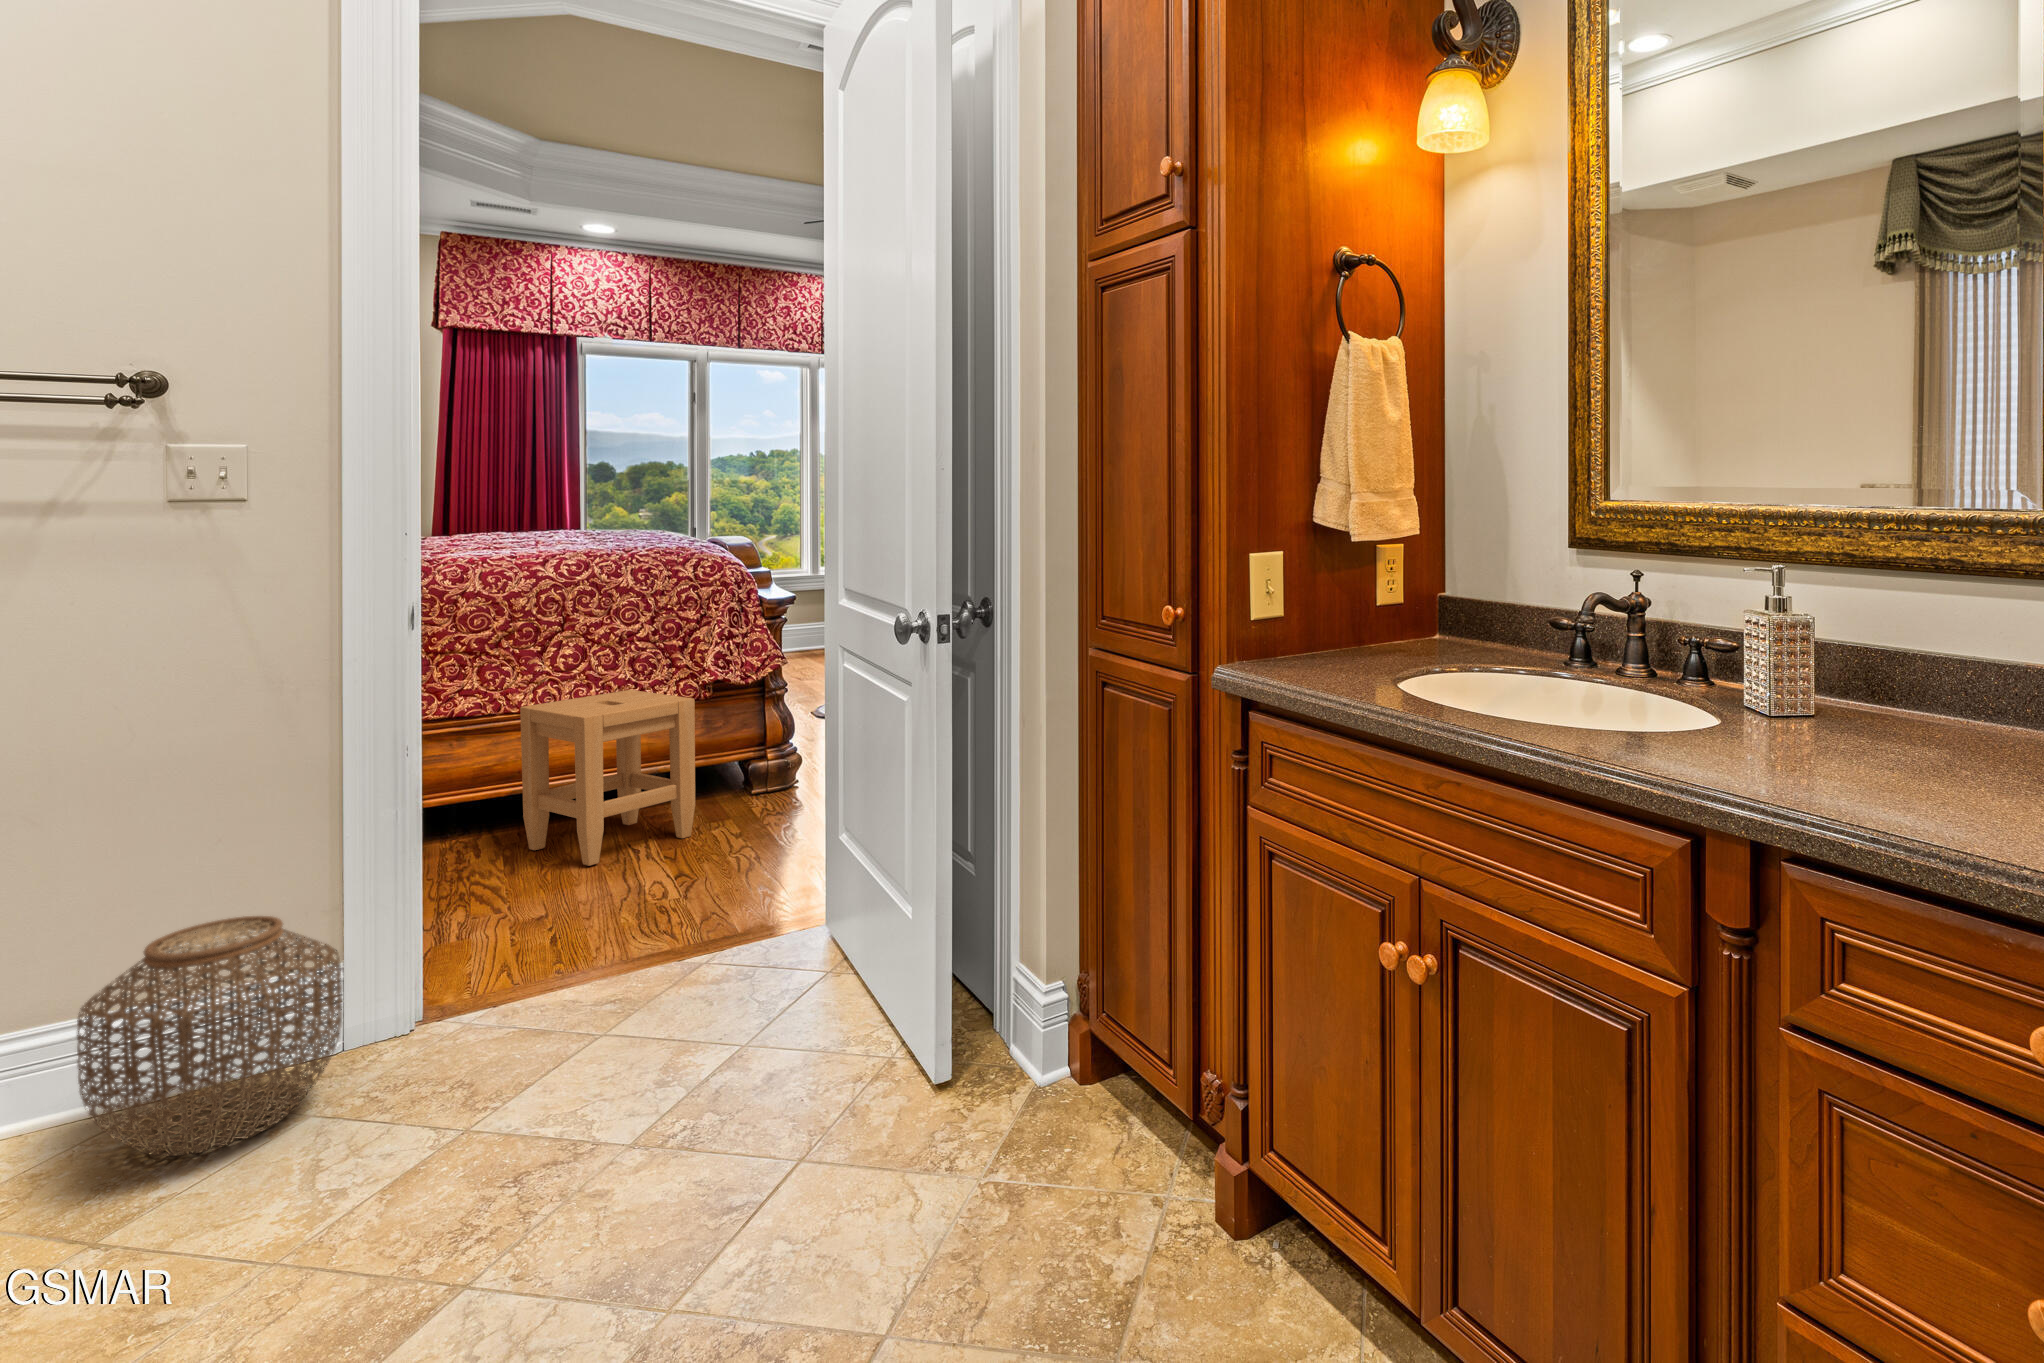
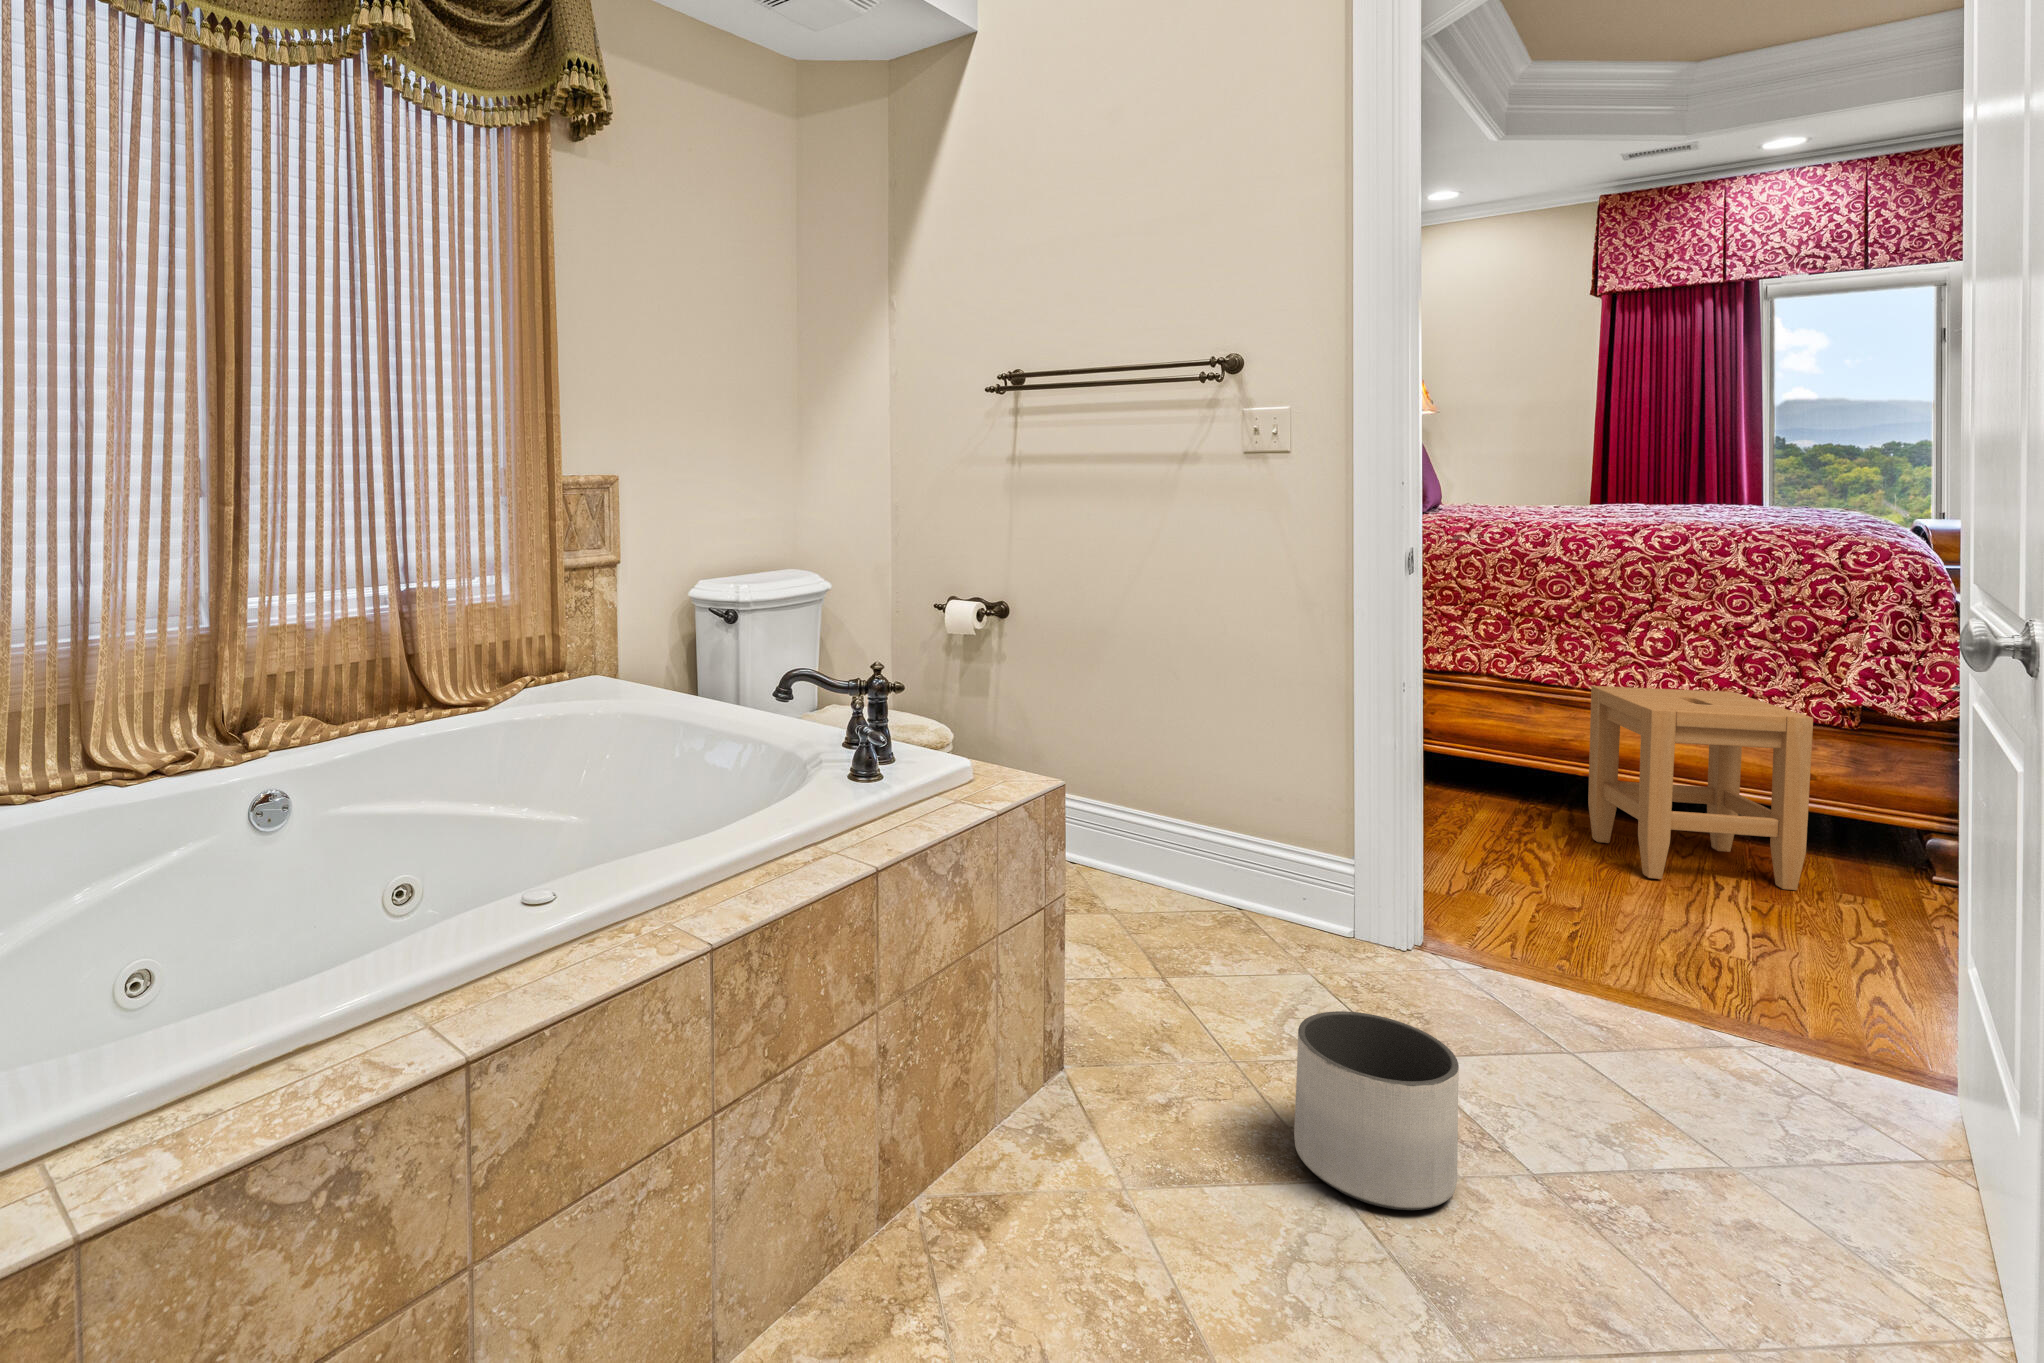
woven basket: present [77,916,342,1156] -> none [1184,797,1349,981]
planter: none [367,1079,553,1296] -> present [1294,1011,1459,1210]

